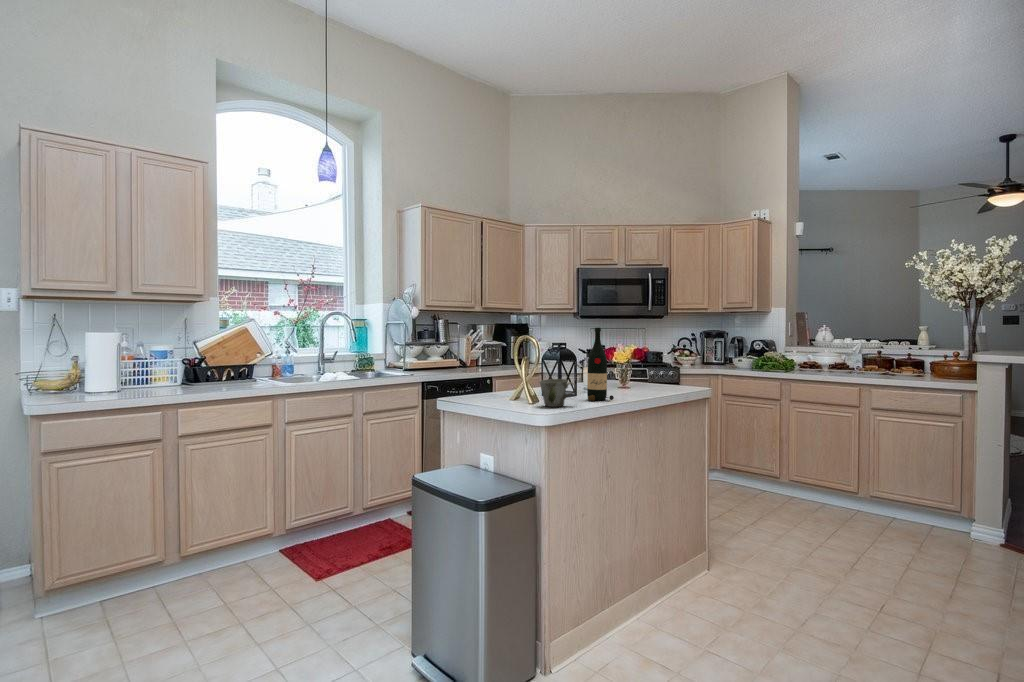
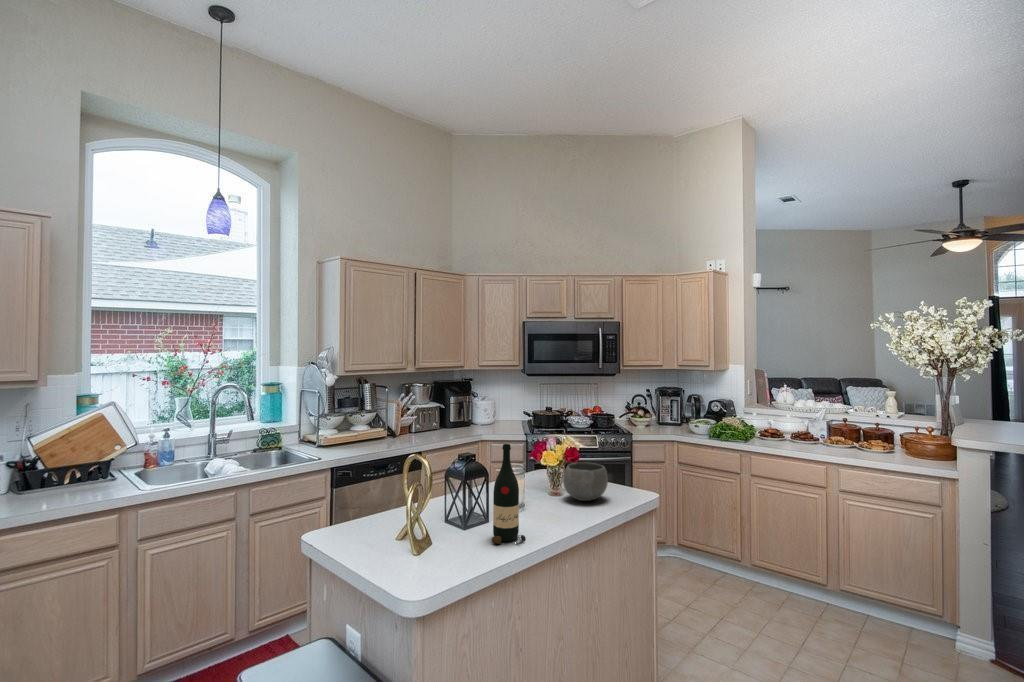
ceramic bowl: none [633,362,670,390] -> present [563,462,608,501]
mug: present [540,379,576,407] -> none [419,524,468,570]

